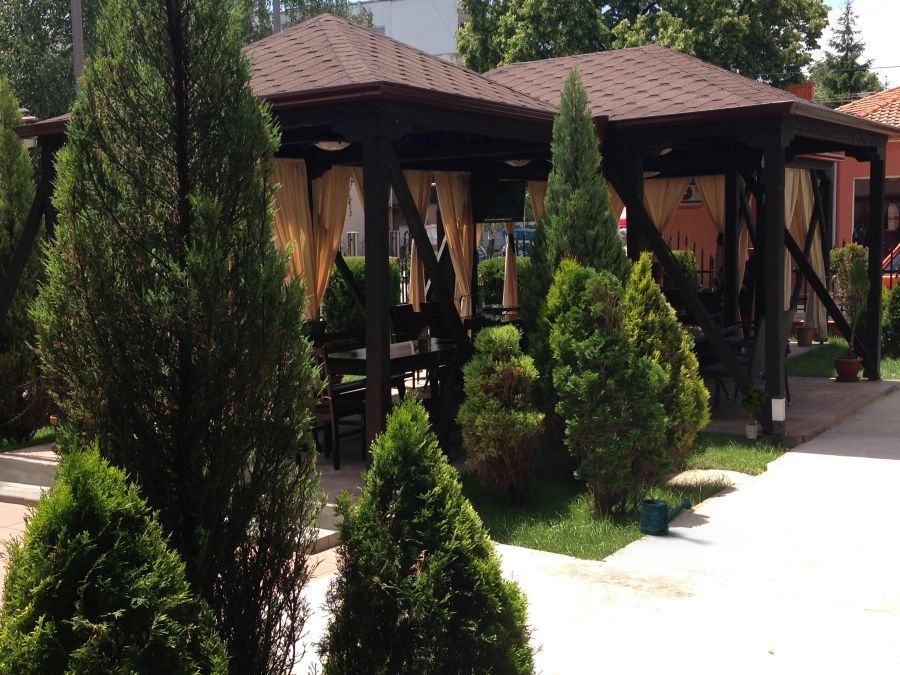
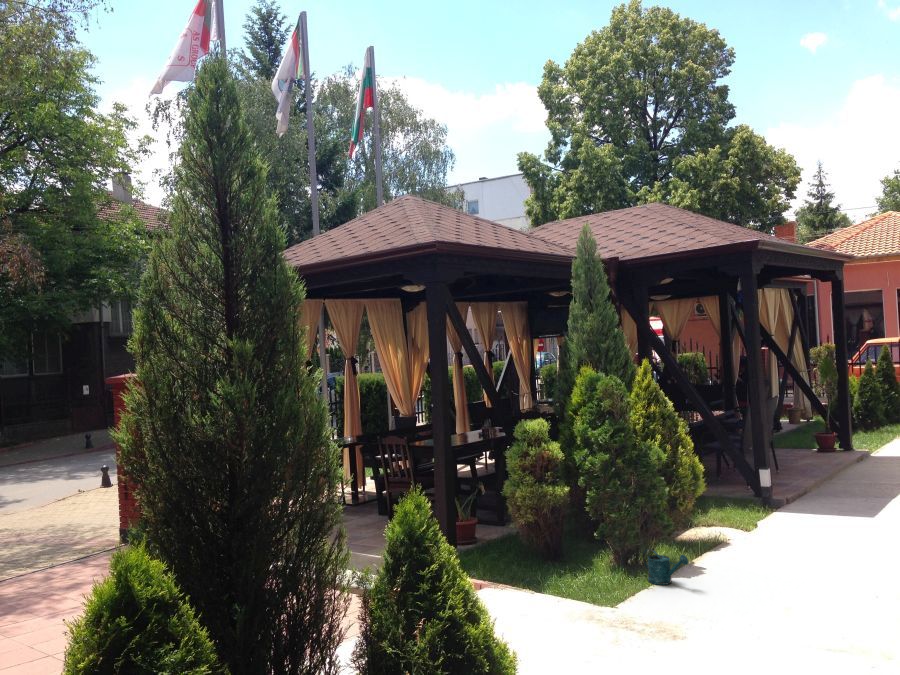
potted plant: present [742,384,769,439] -> none [737,456,758,500]

